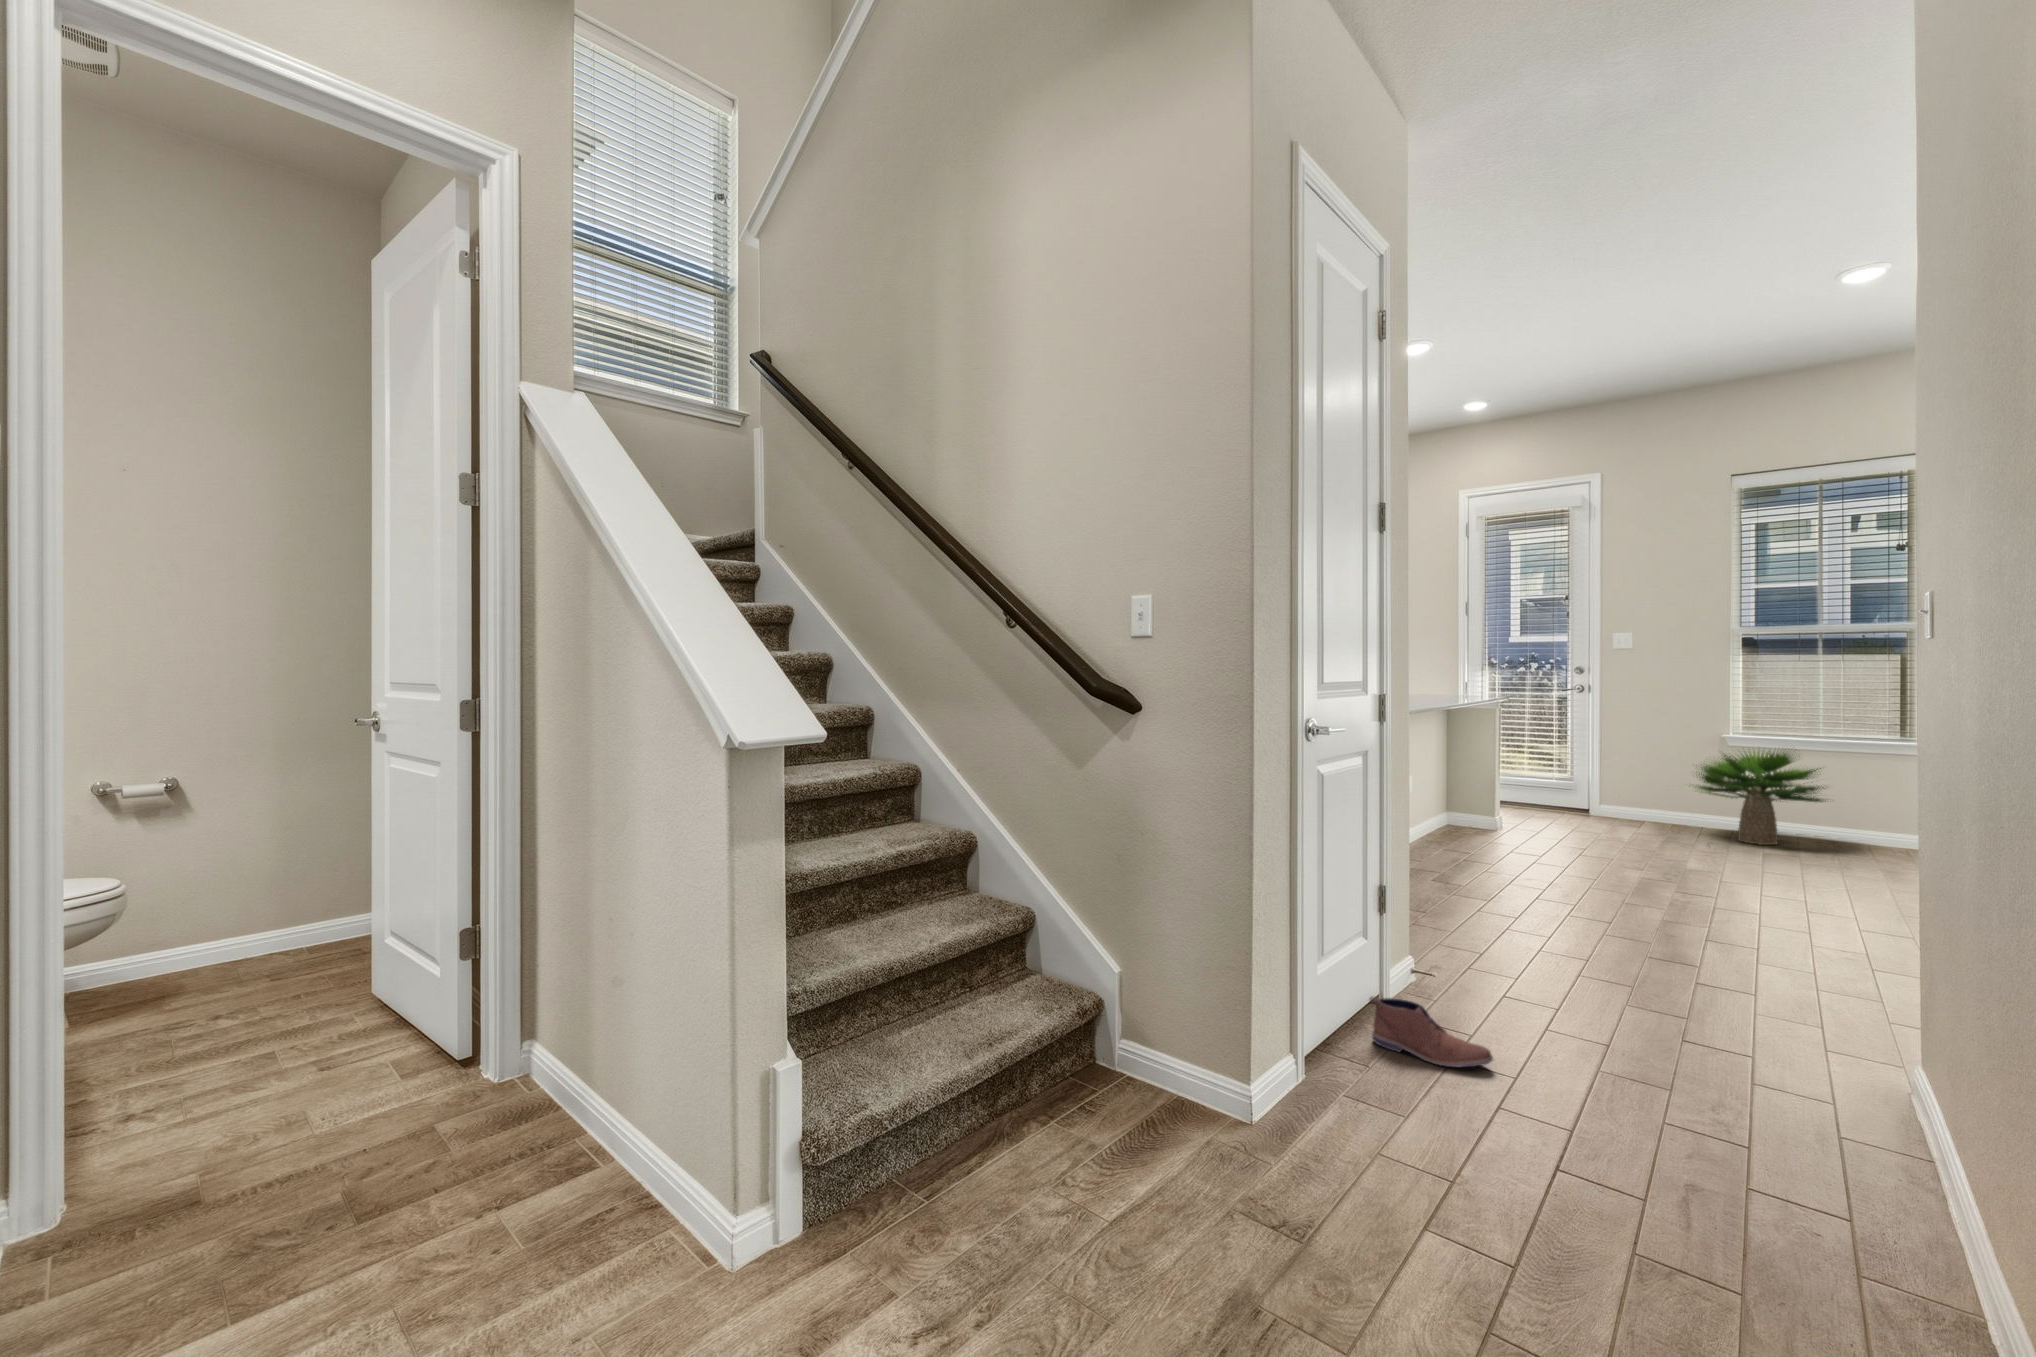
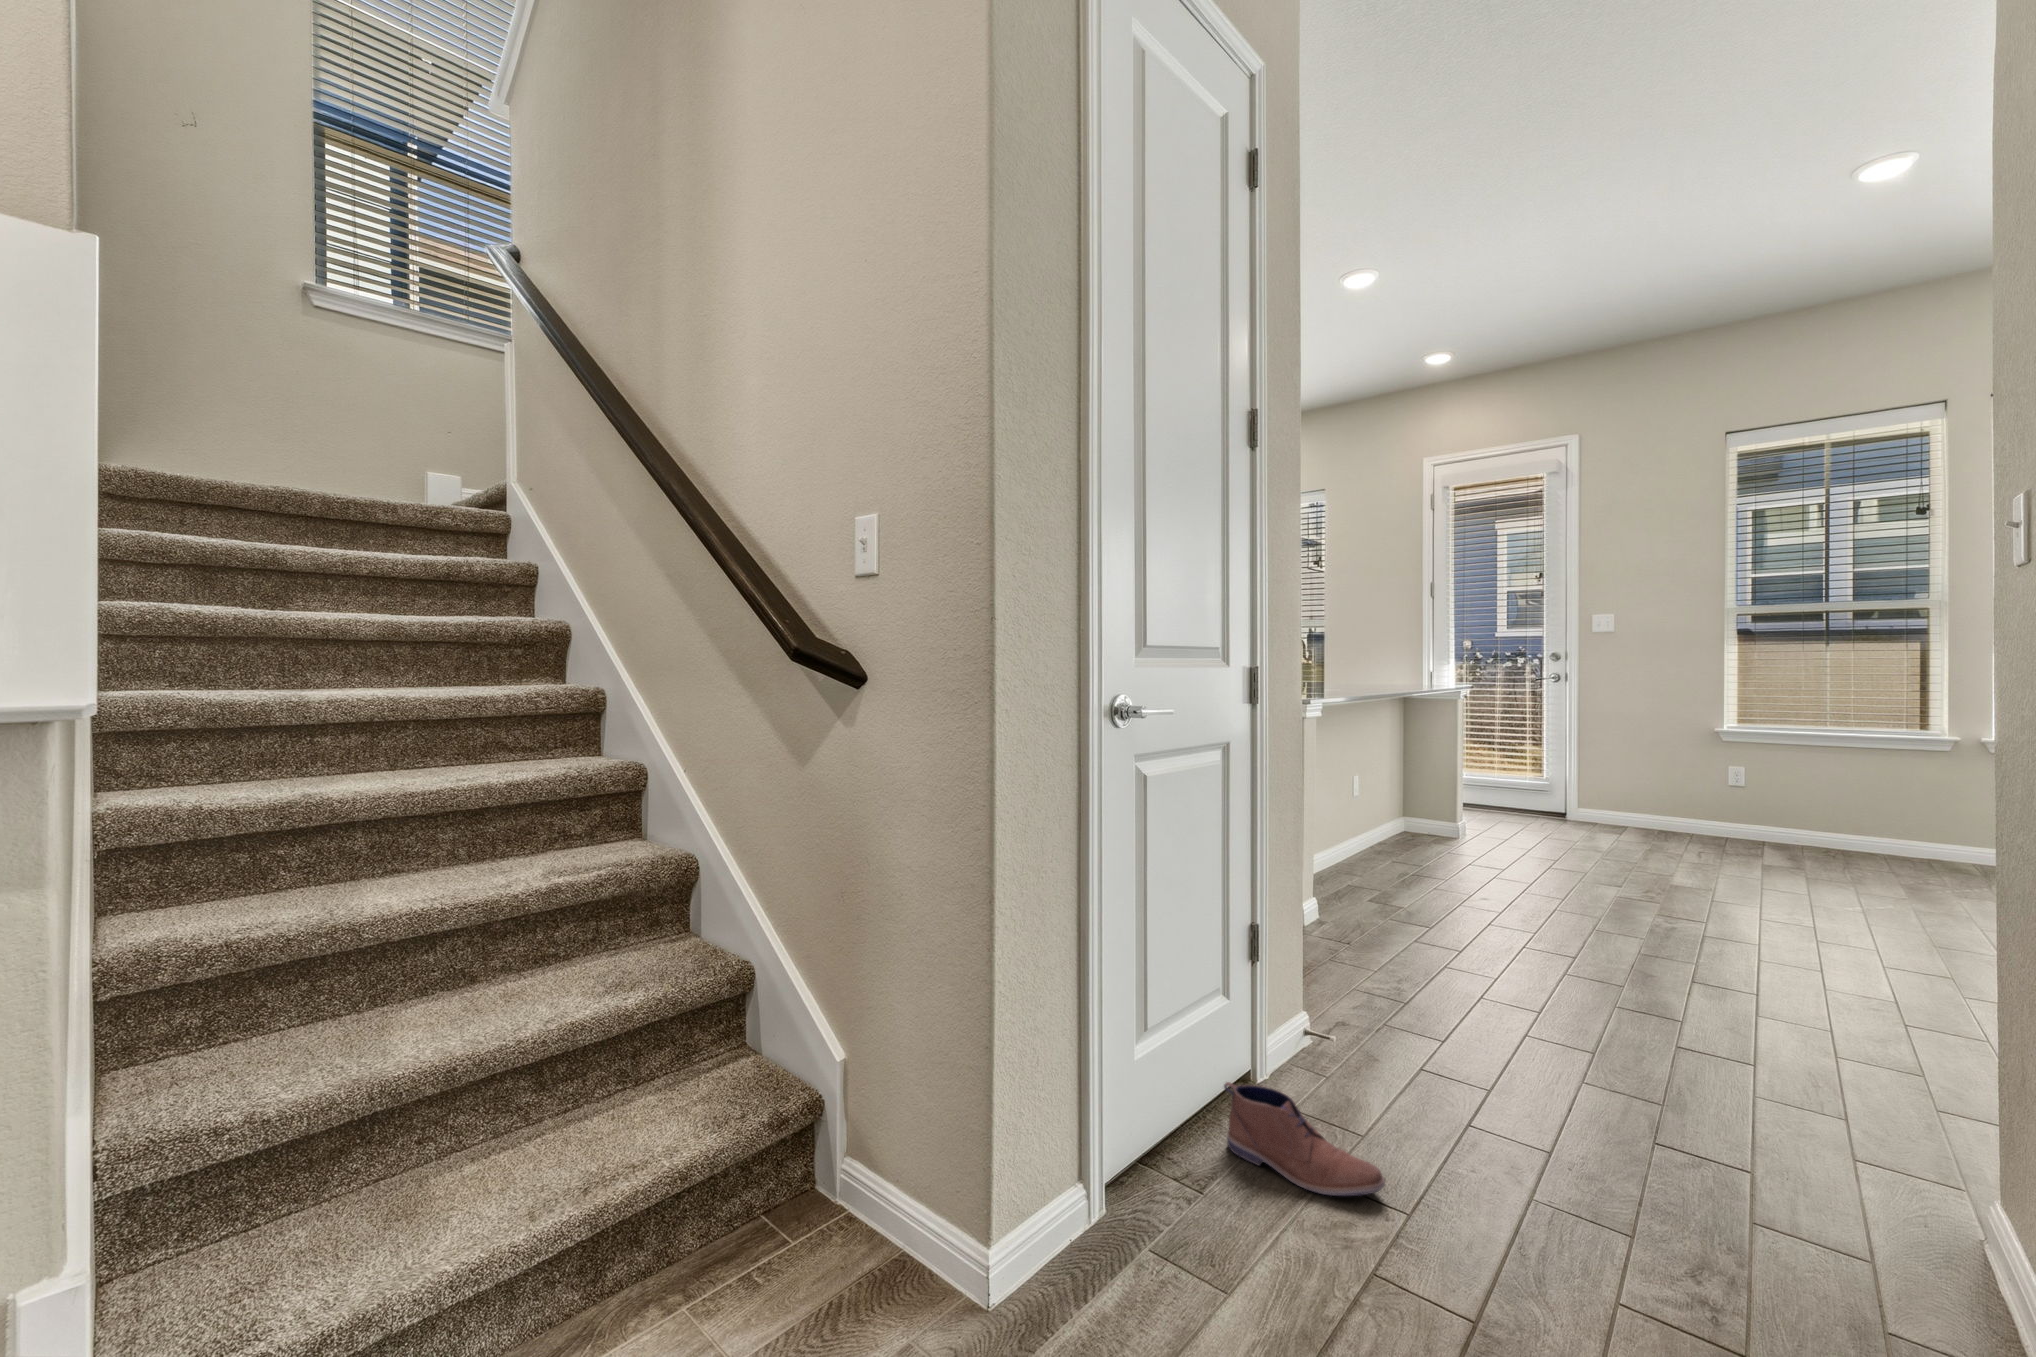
potted plant: present [1690,749,1826,845] -> none [1671,739,1849,854]

